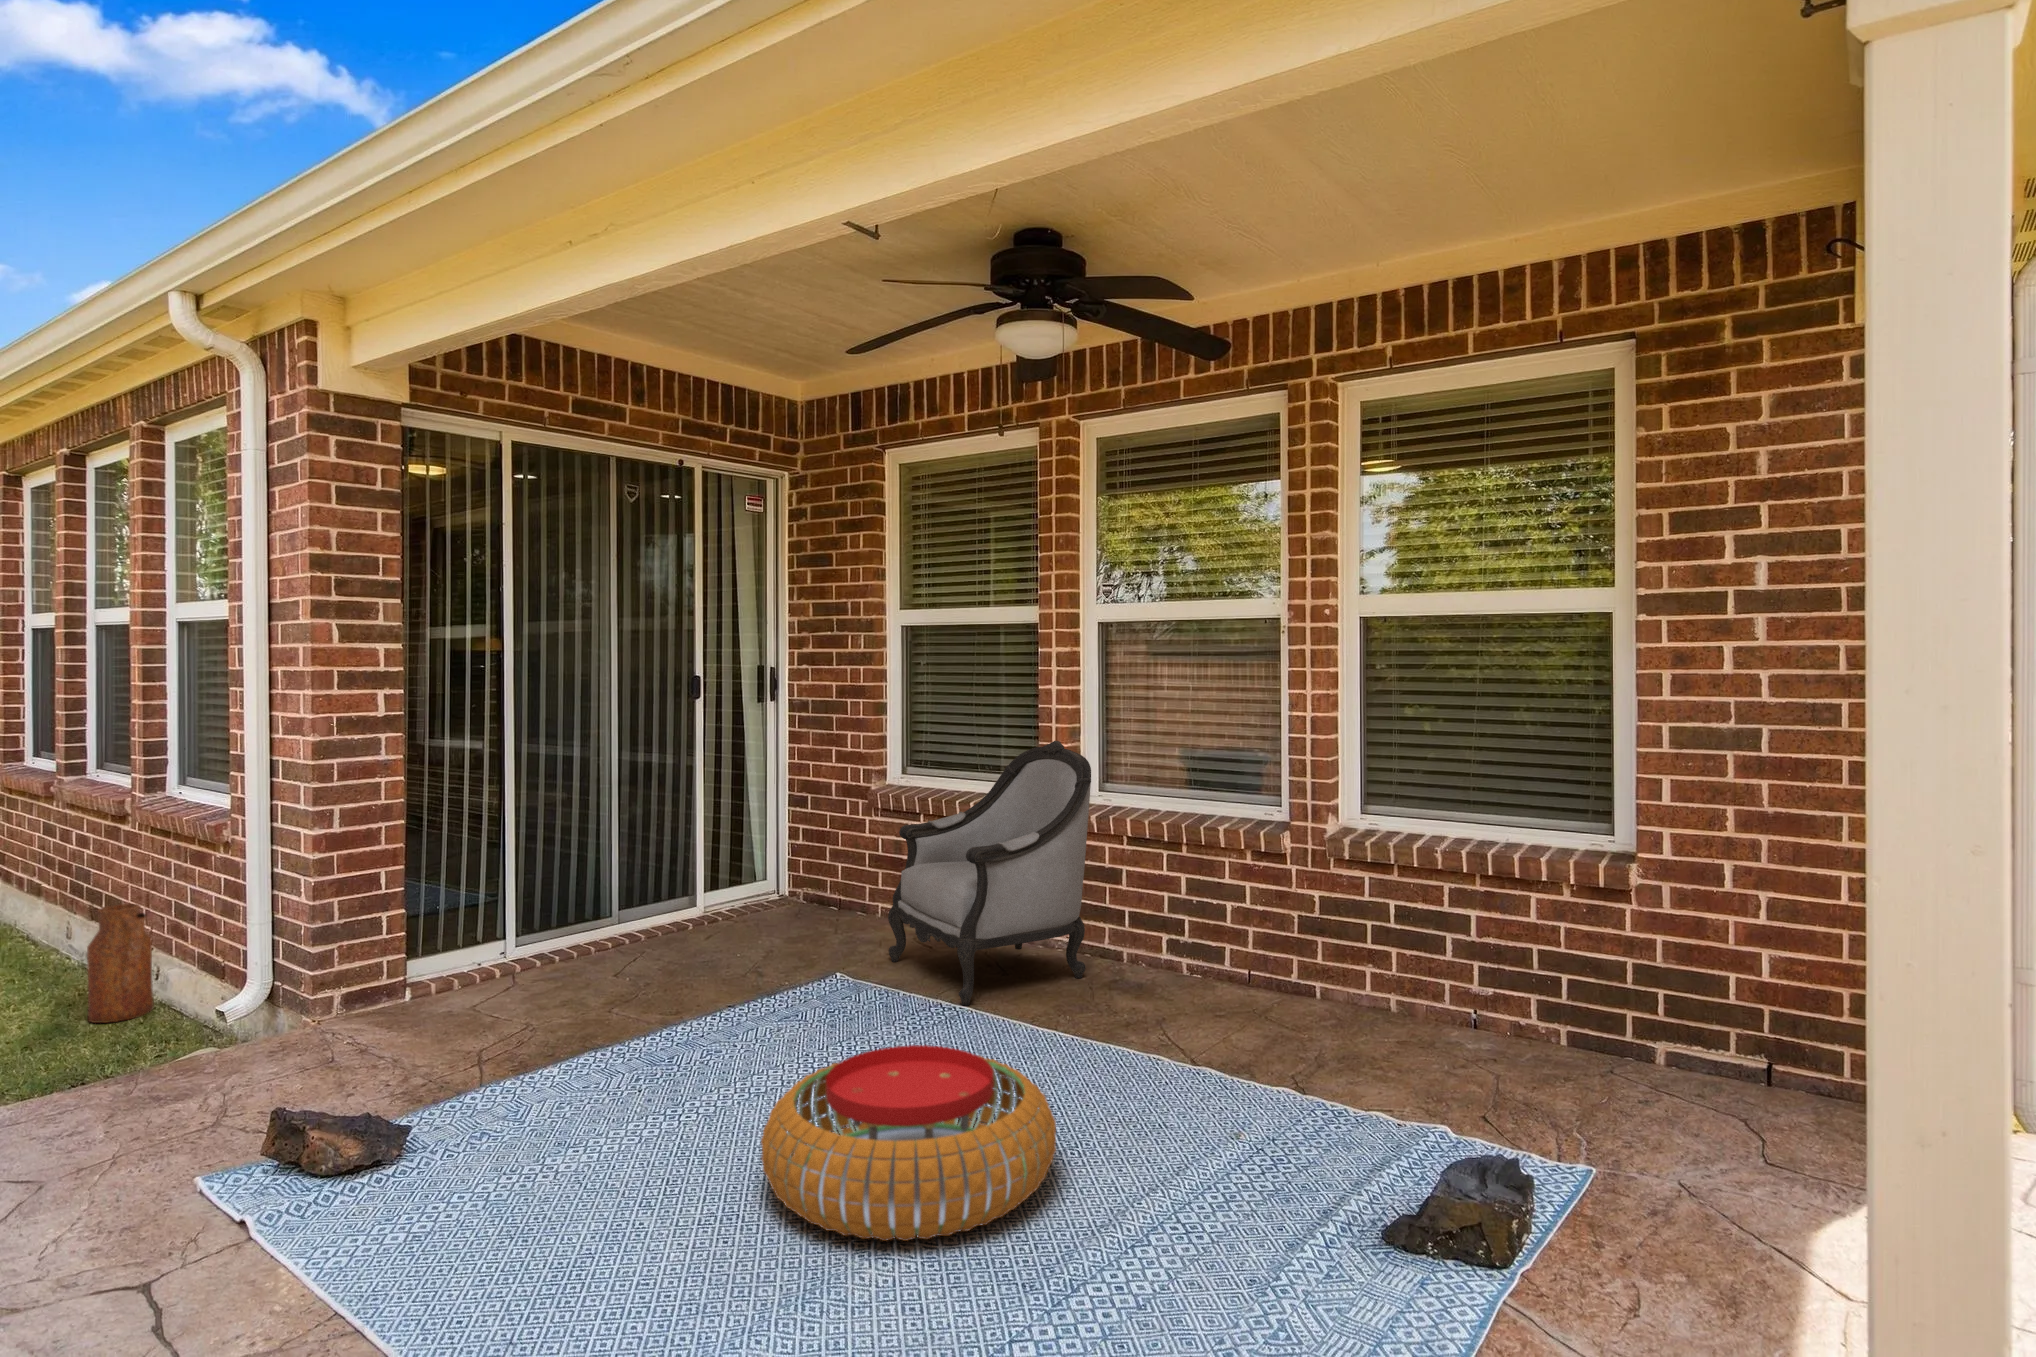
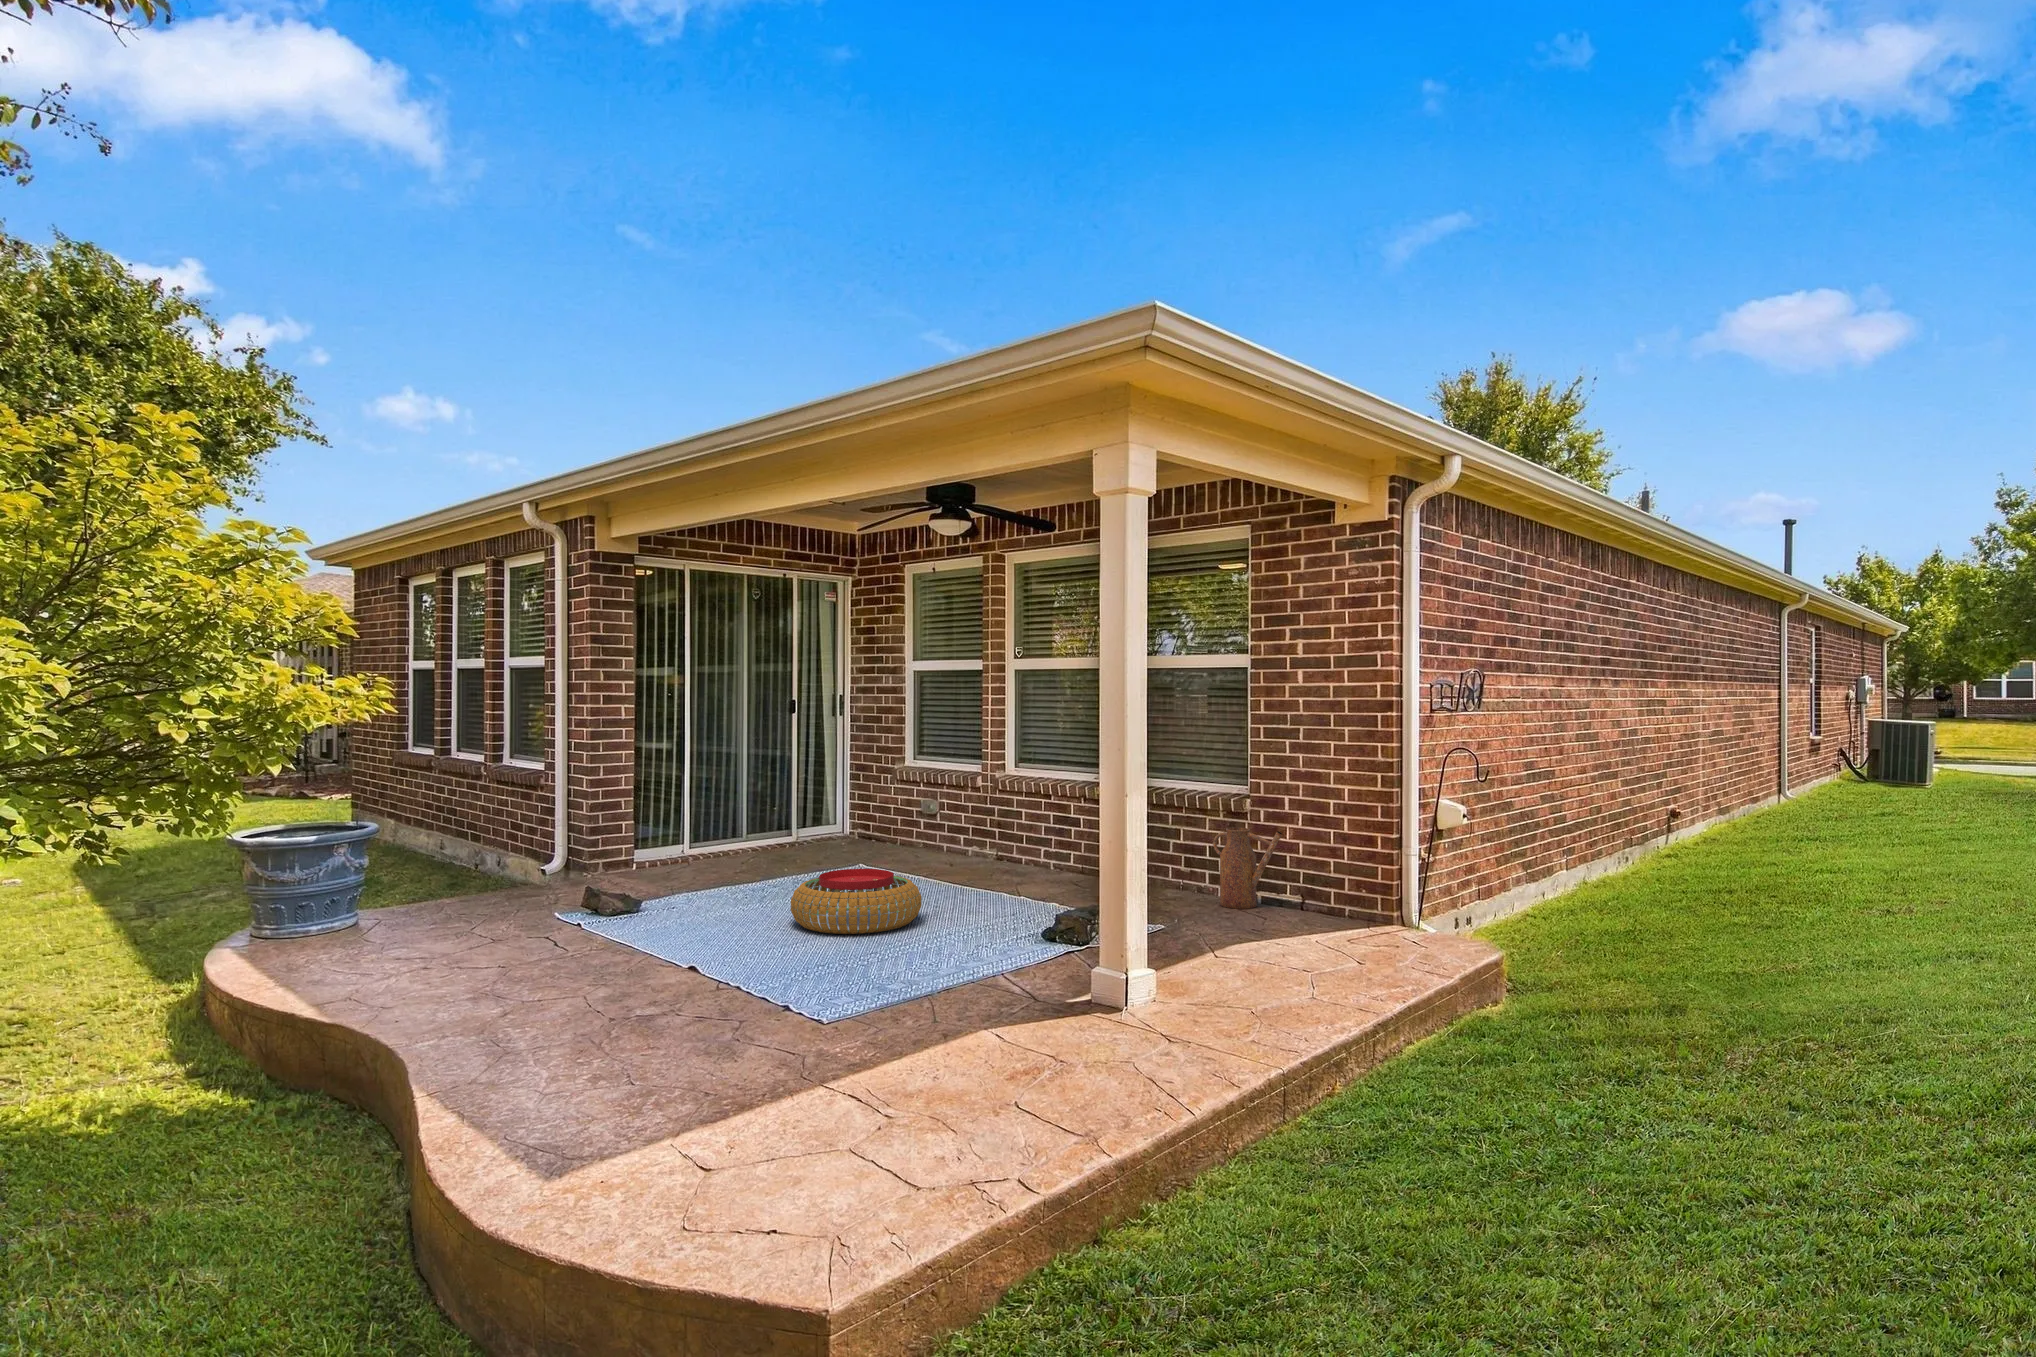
armchair: present [888,741,1091,1005] -> none [890,737,998,877]
watering can: present [87,904,154,1023] -> present [1213,828,1282,909]

